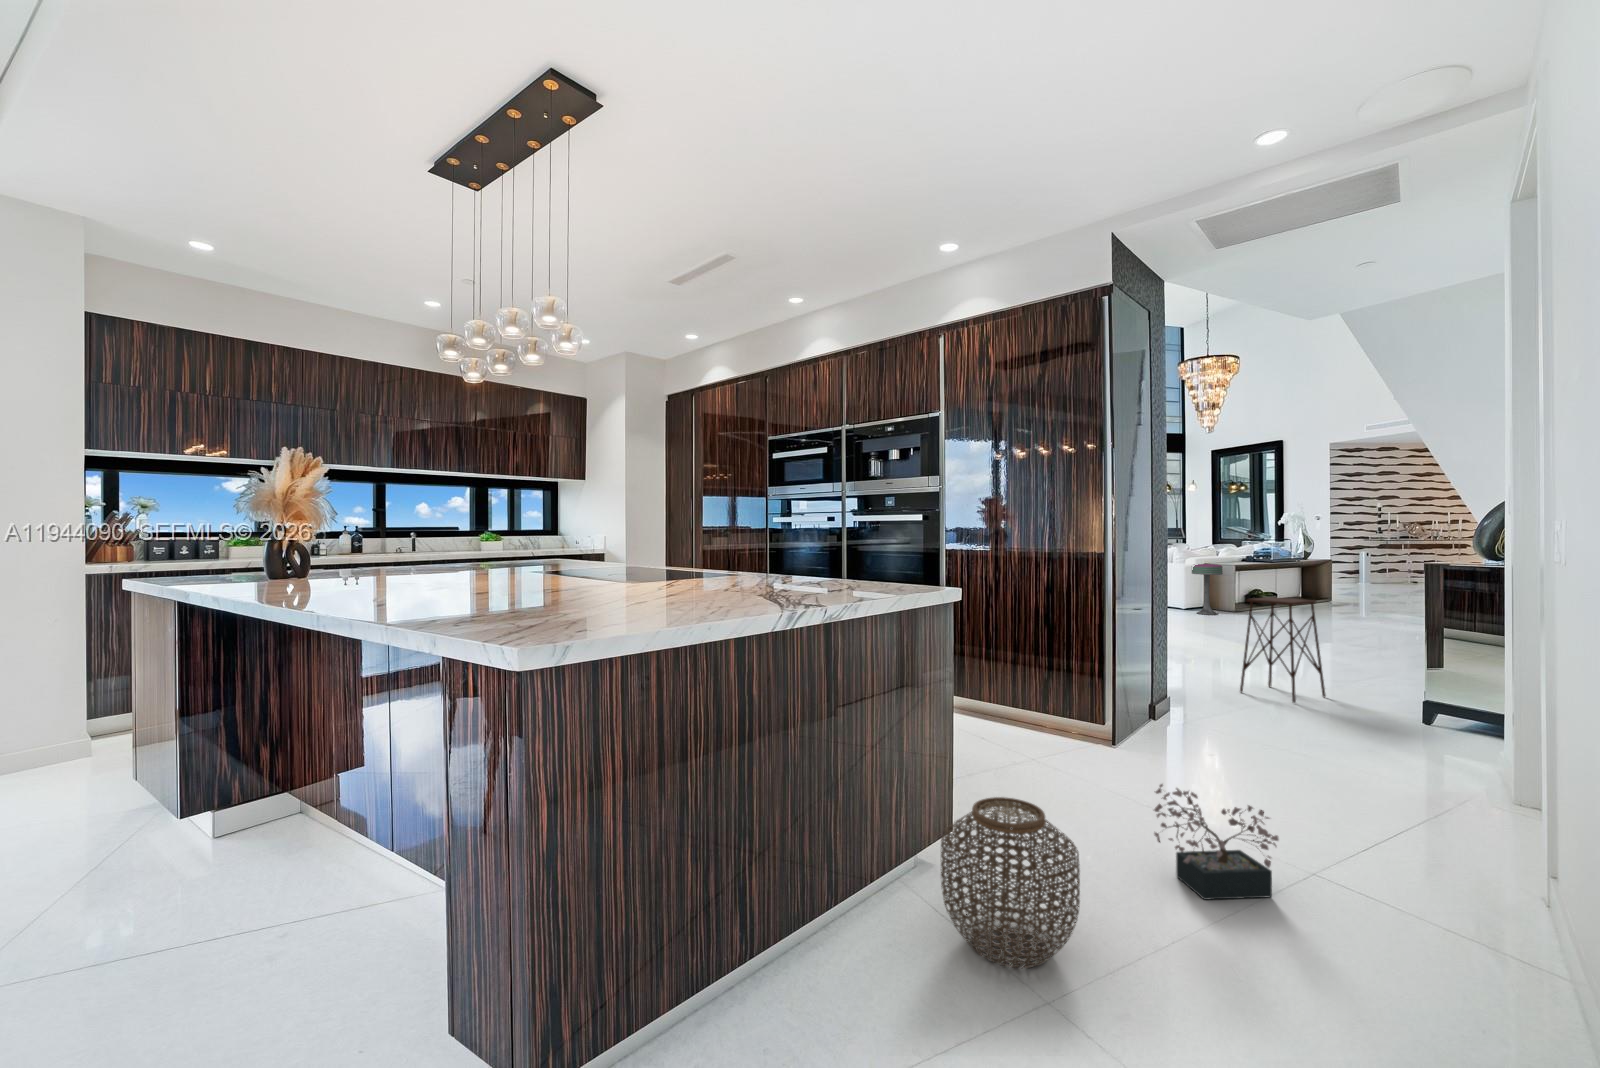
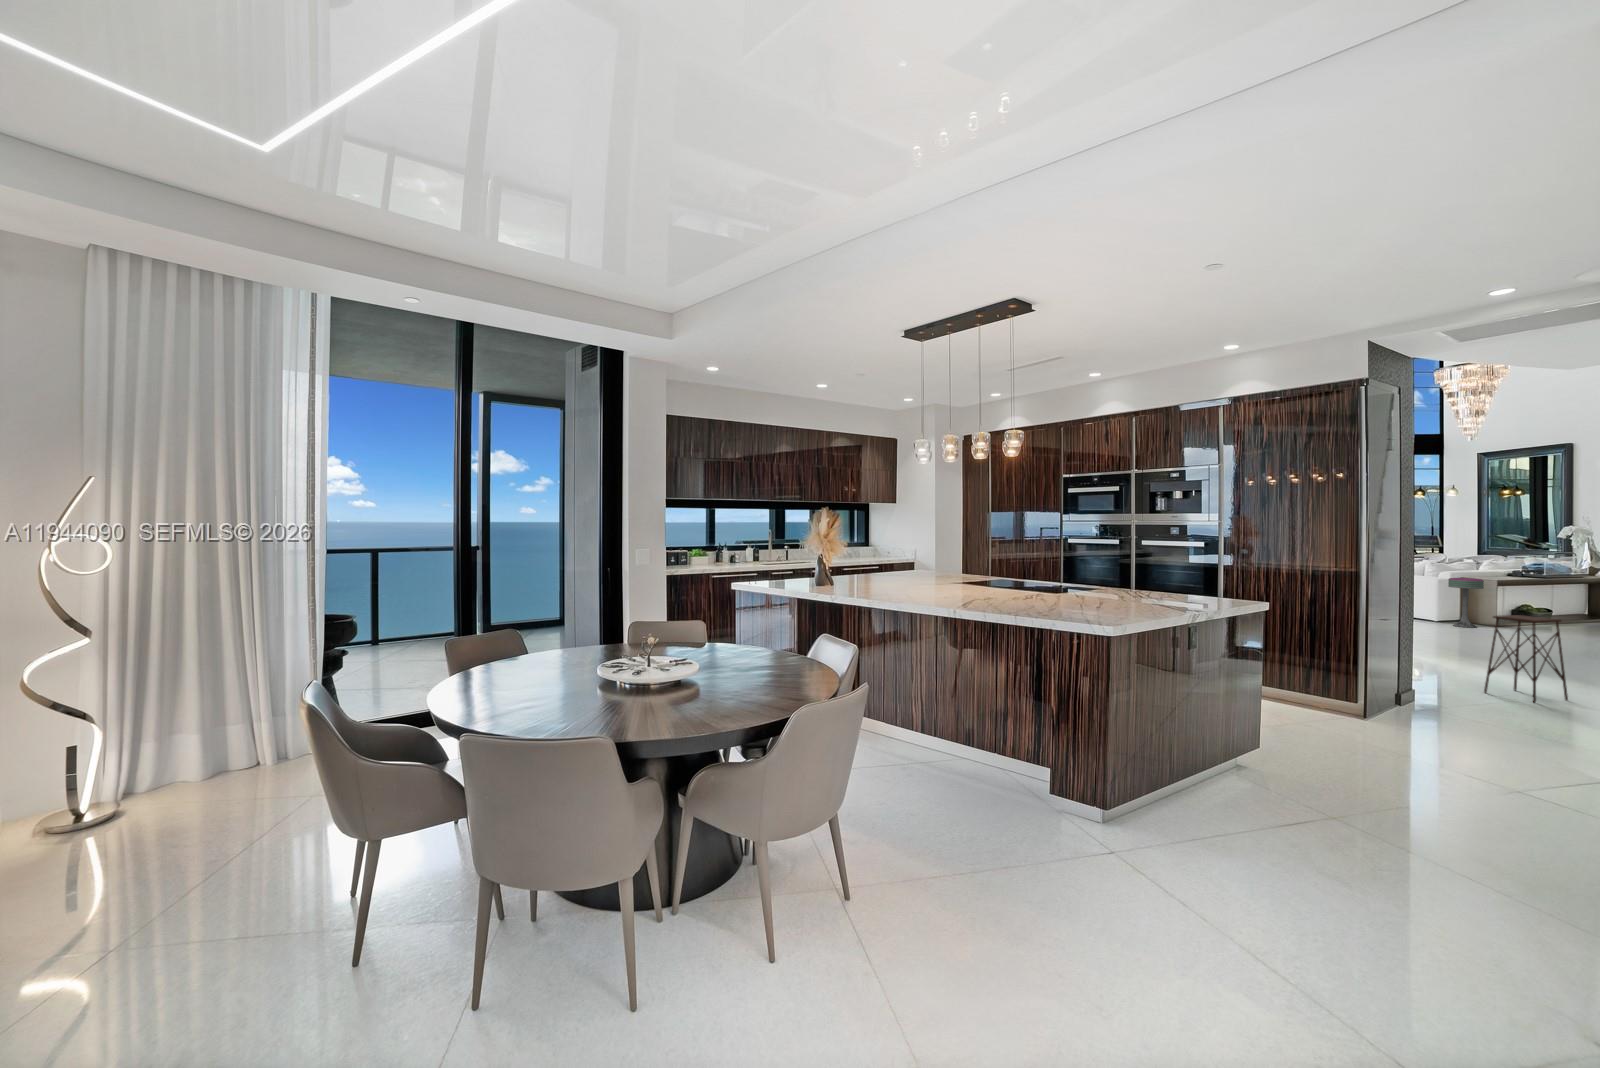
decorative plant: present [1154,784,1279,900] -> none [1397,726,1484,795]
woven basket: present [941,797,1080,968] -> none [1267,721,1352,804]

